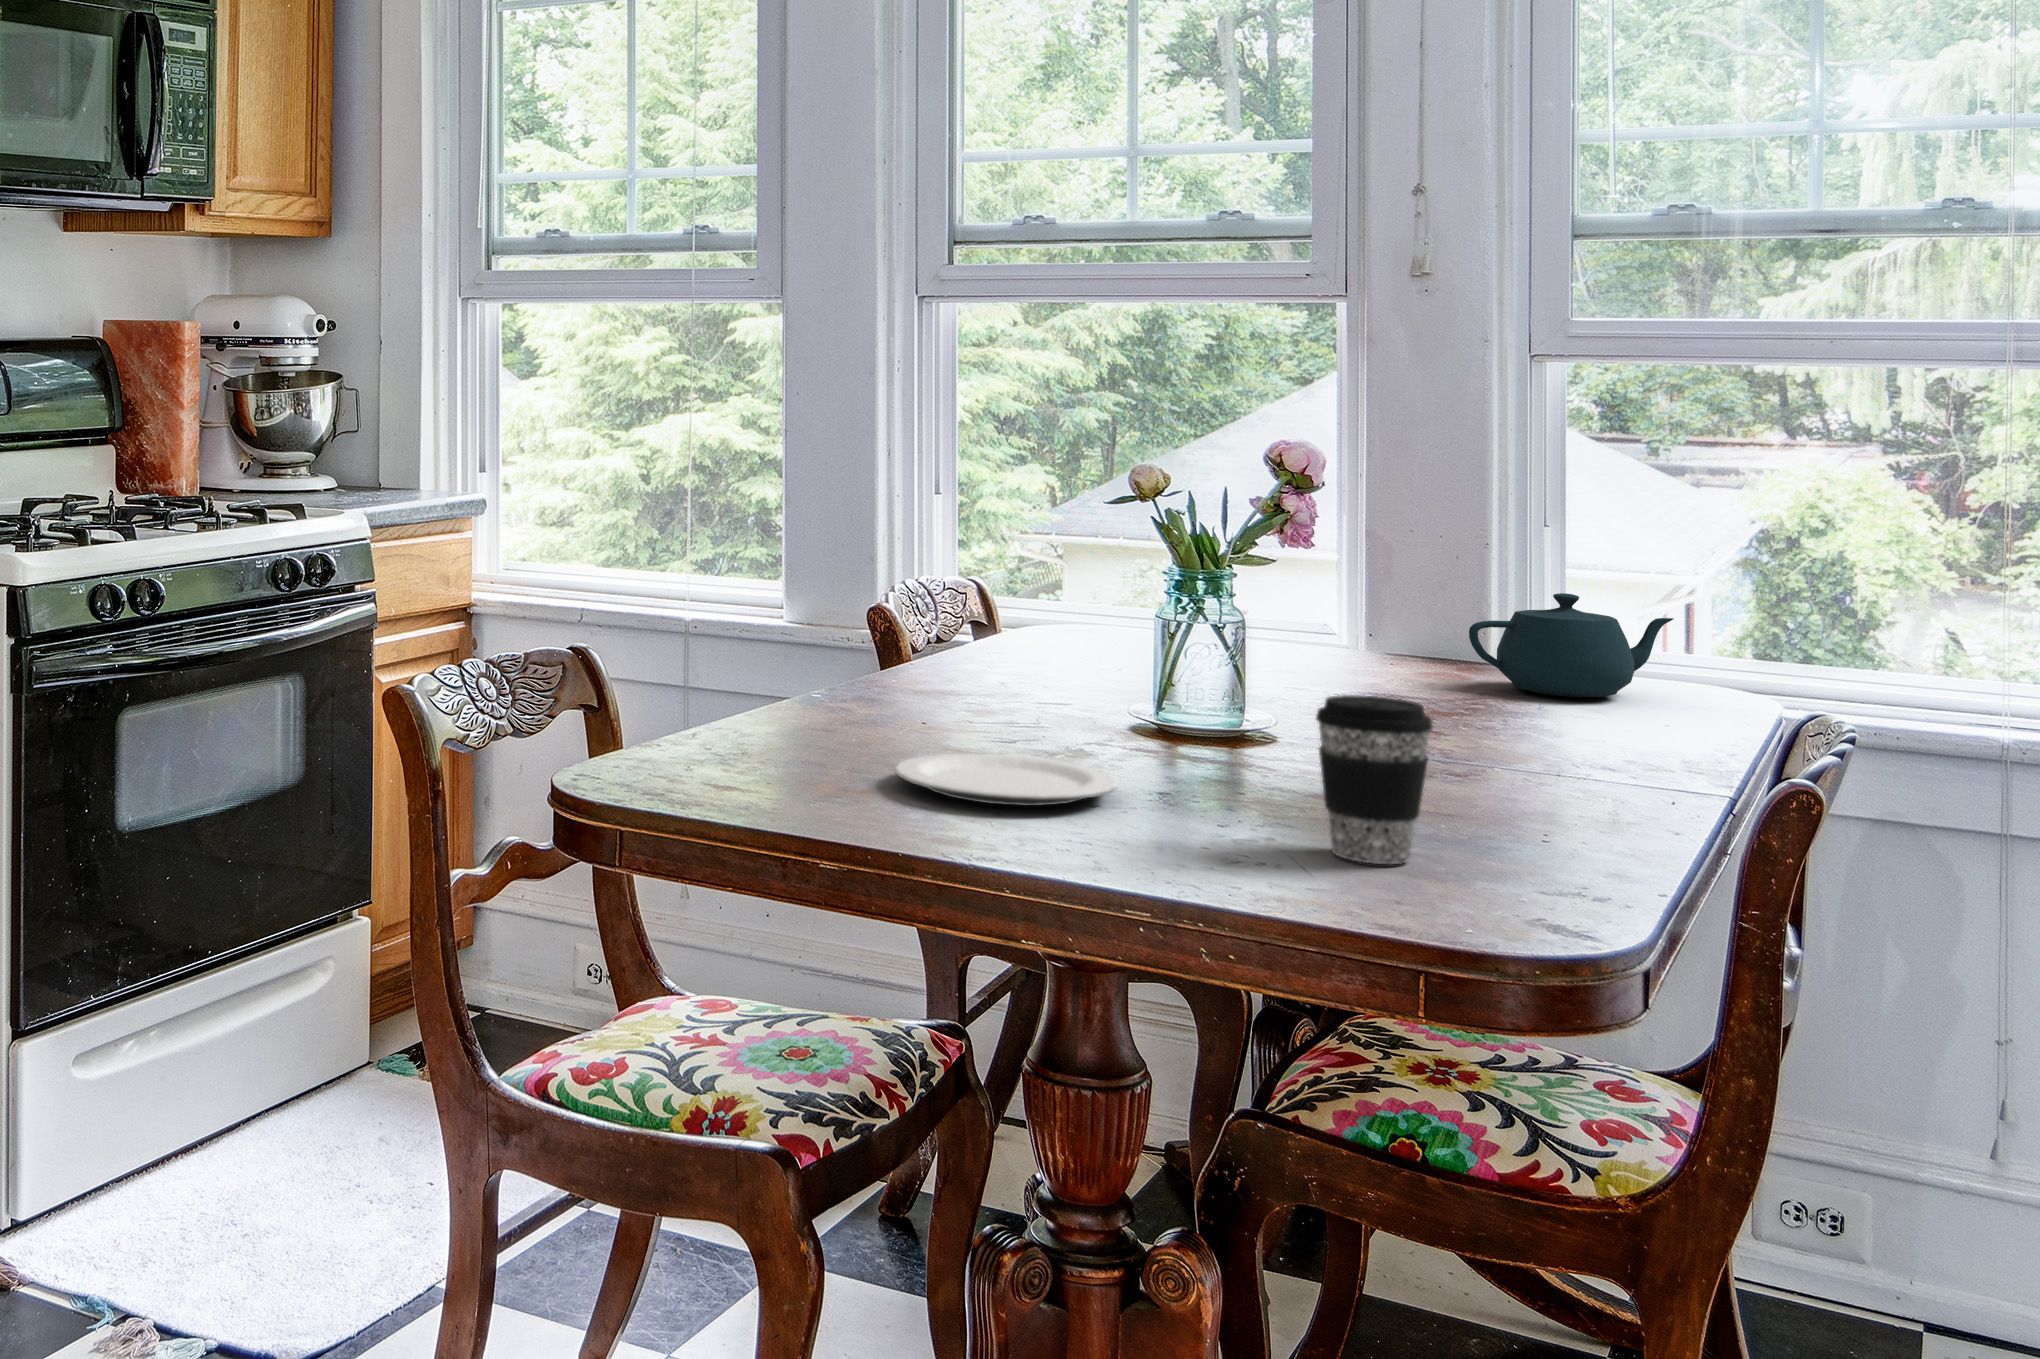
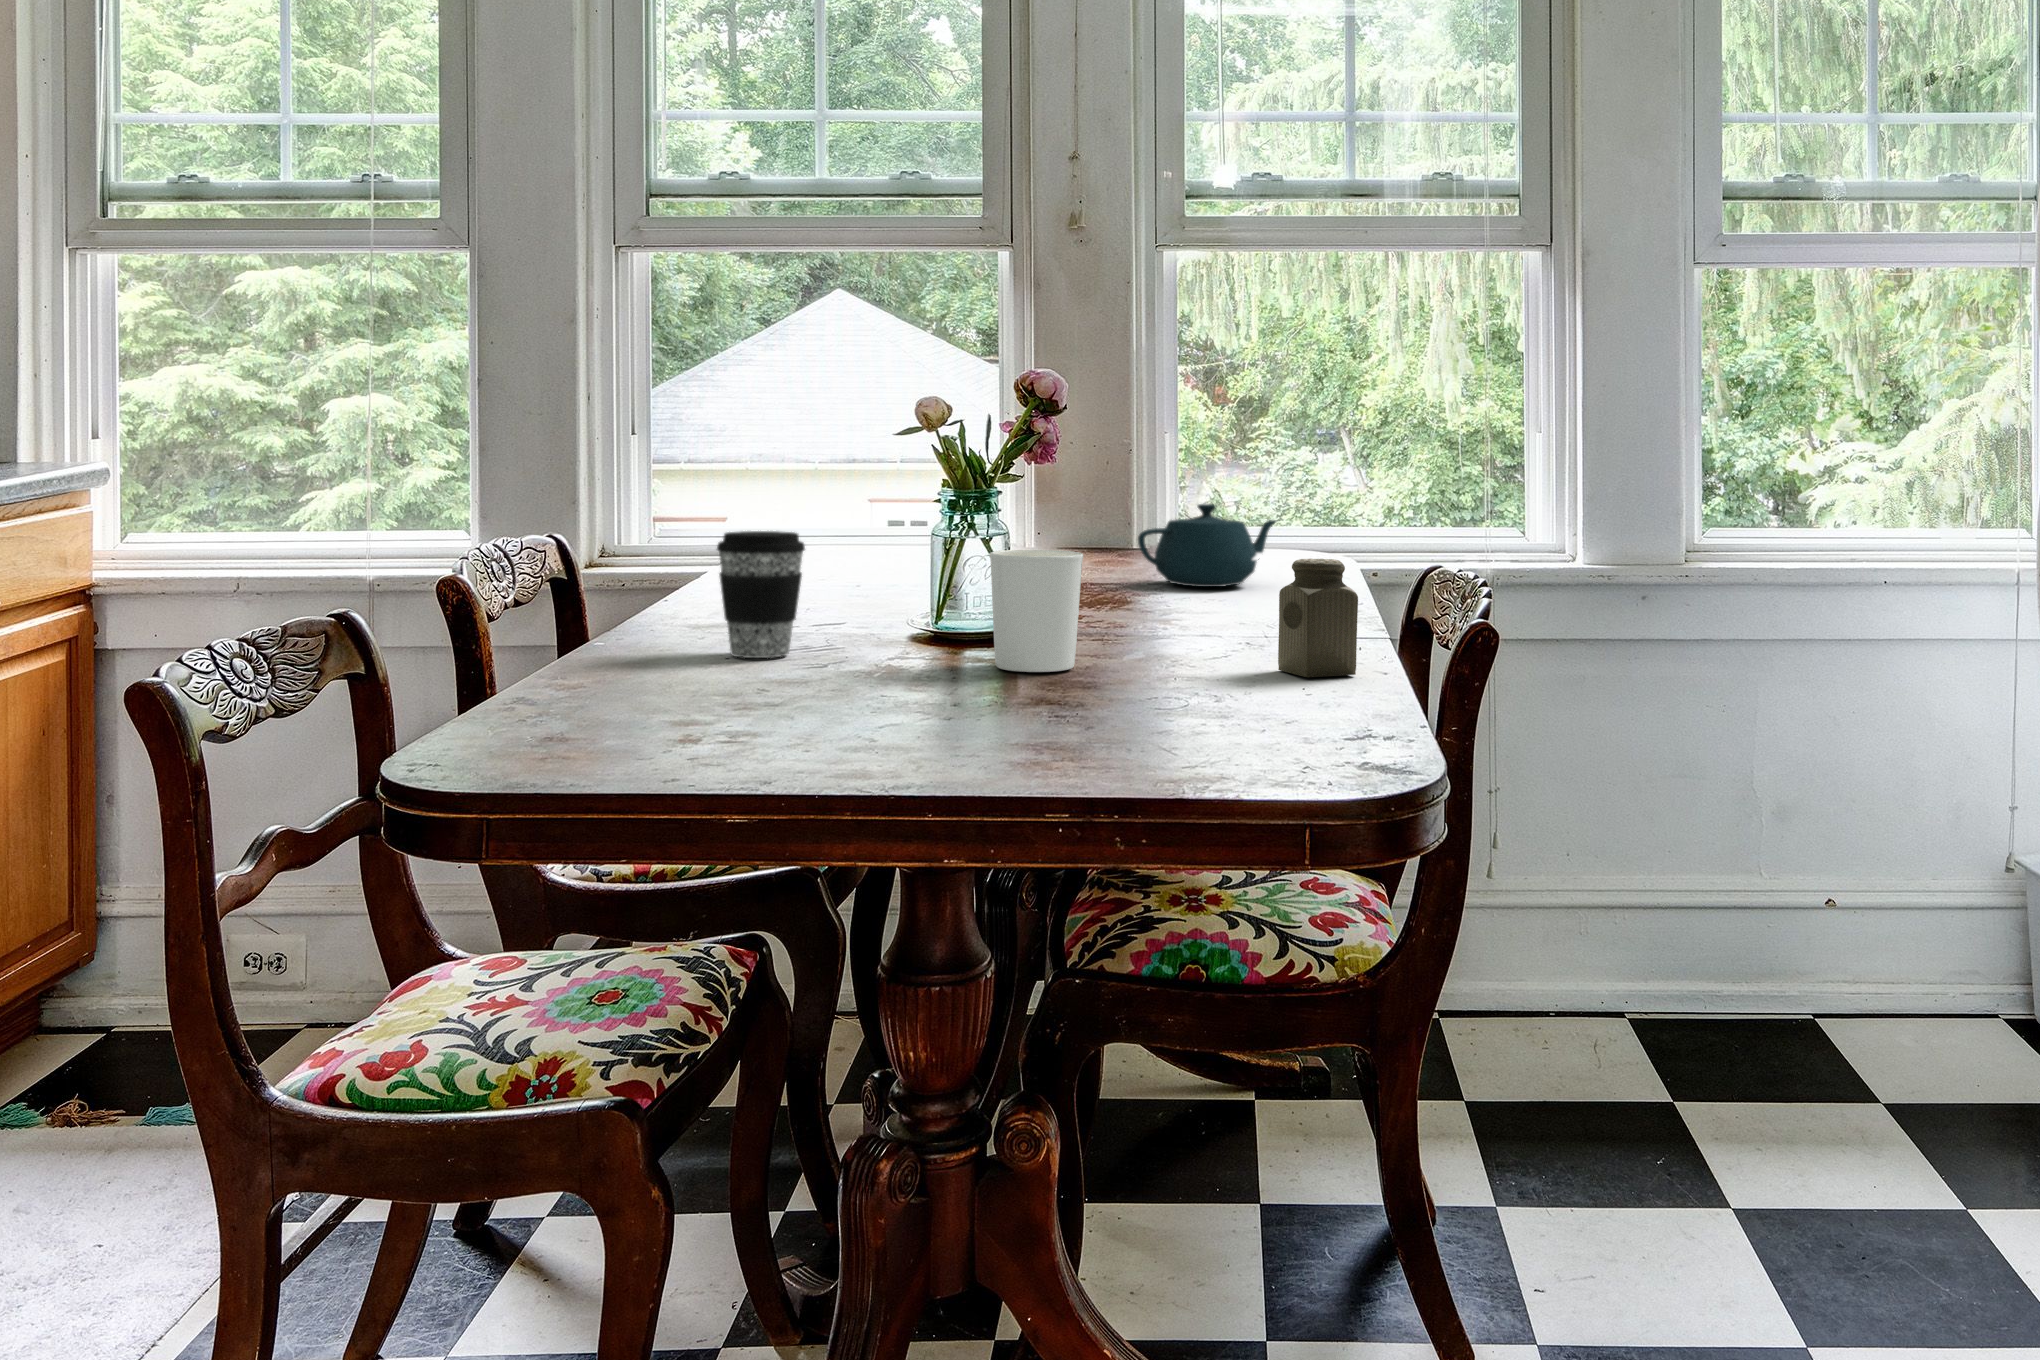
candle holder: none [1192,654,1298,791] -> present [990,550,1083,672]
salt shaker: none [1534,691,1632,835] -> present [1278,559,1358,677]
coffee cup: present [1316,695,1433,864] -> present [717,531,805,658]
plate: present [895,754,1117,806] -> none [720,661,944,705]

